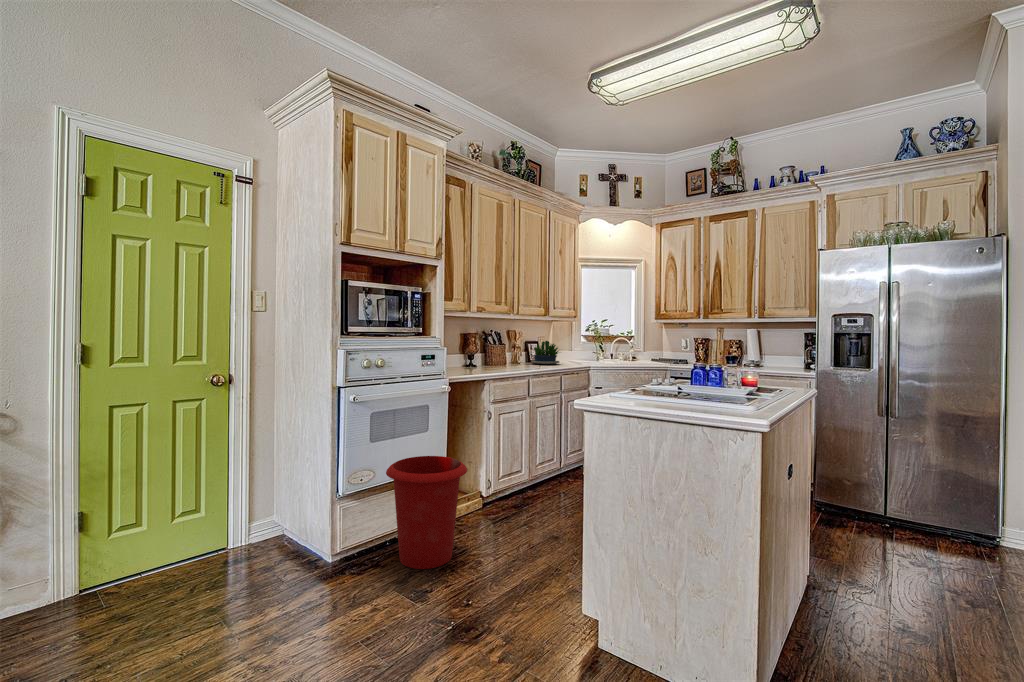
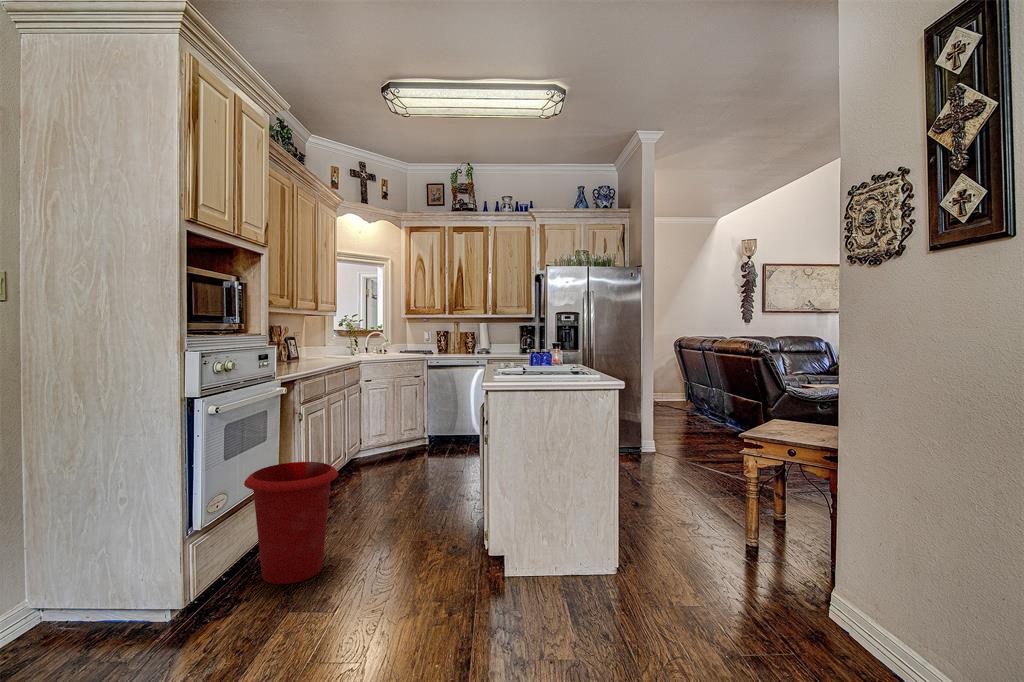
potted plant: present [531,341,559,364] -> none [302,336,339,360]

